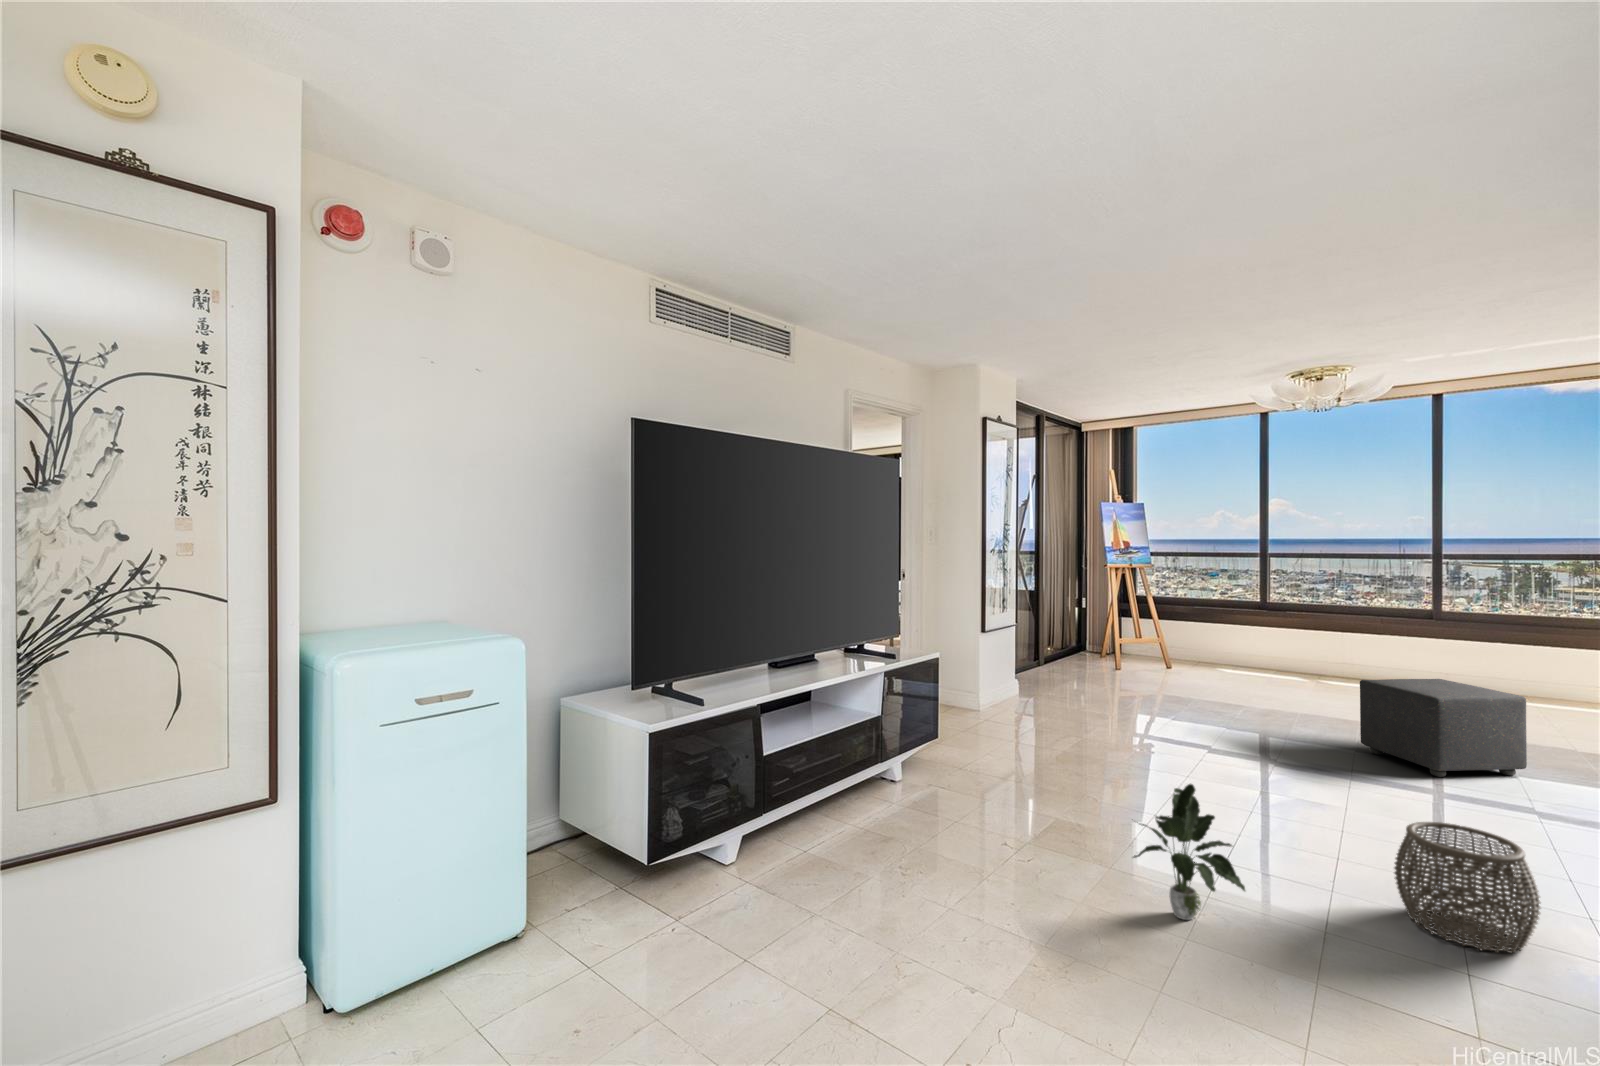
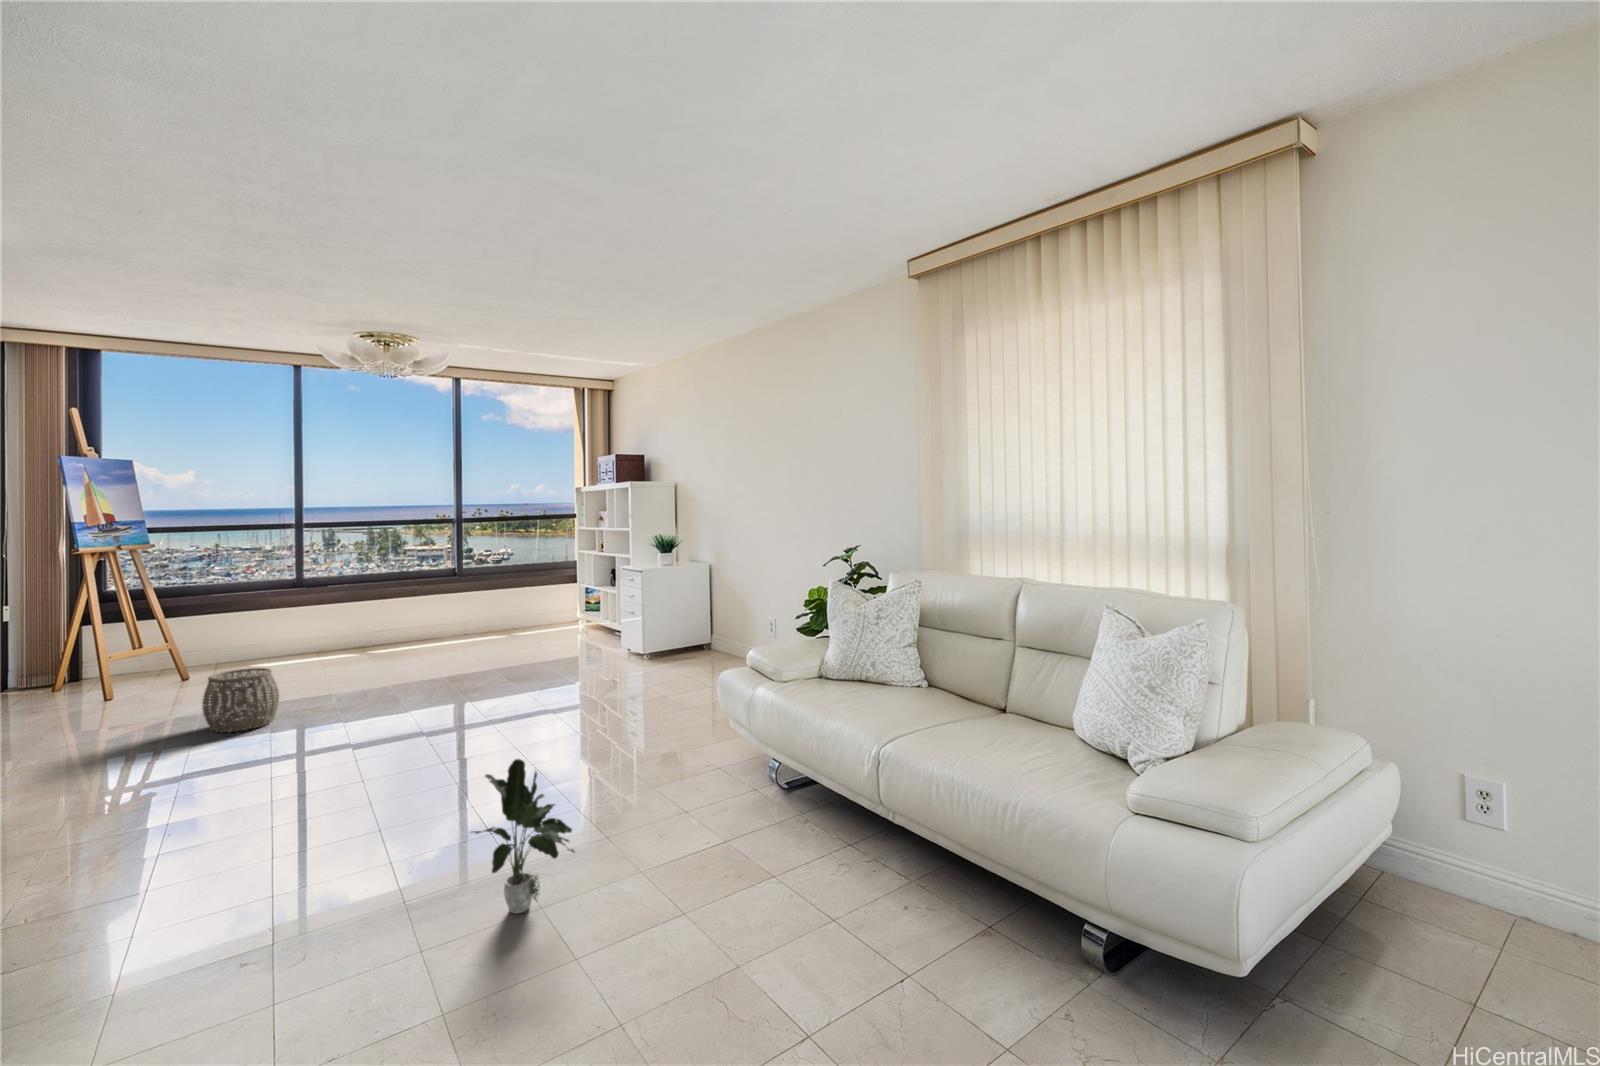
ottoman: present [1360,679,1527,777] -> none [366,628,485,713]
woven basket: present [1394,822,1541,953] -> present [202,668,280,733]

